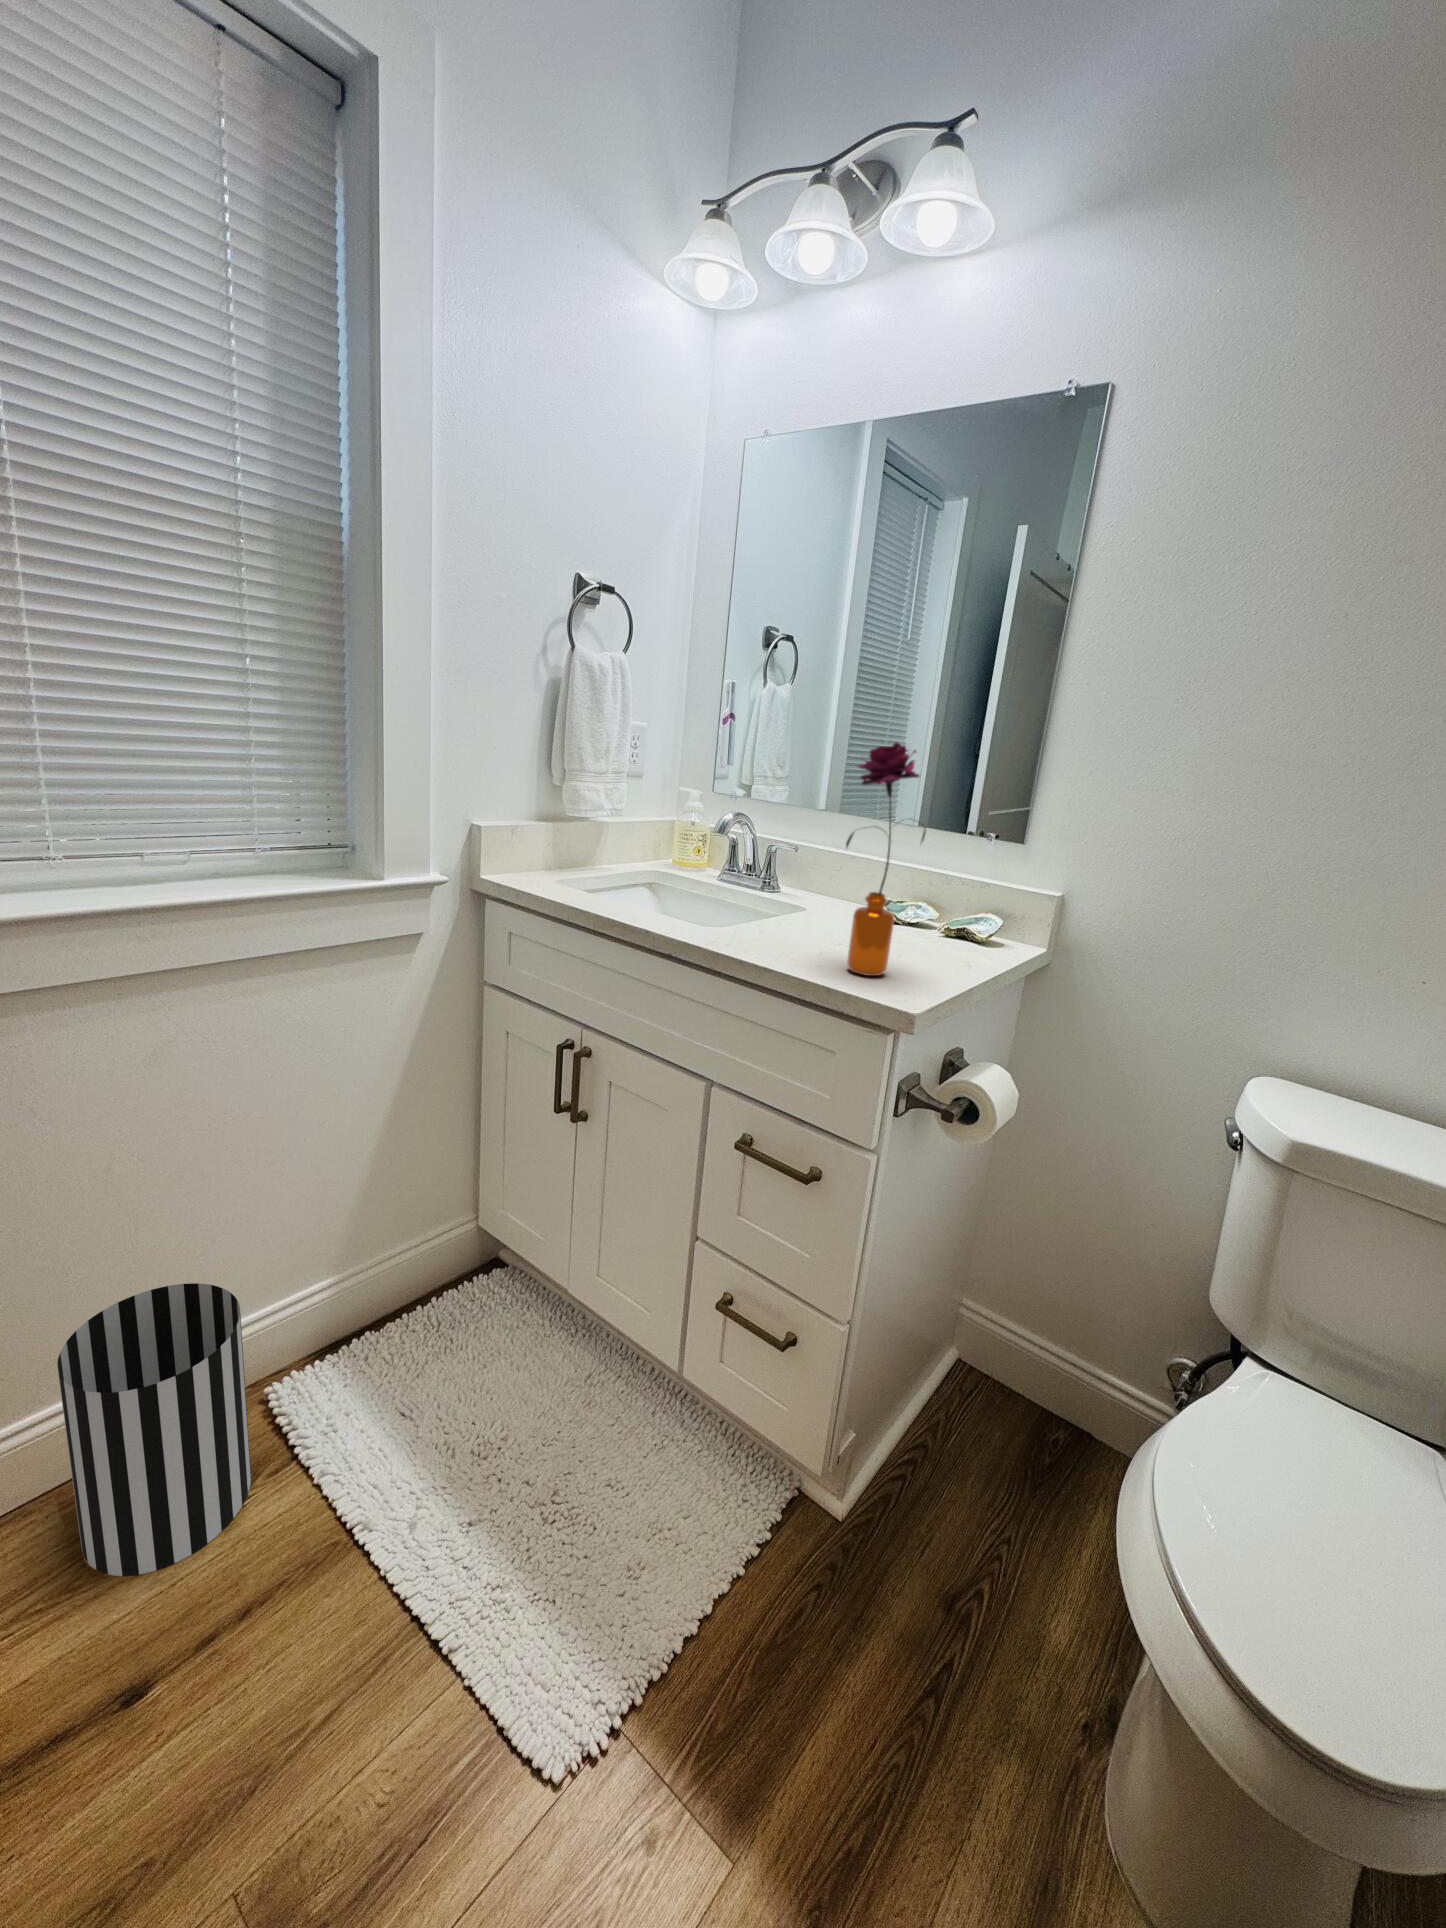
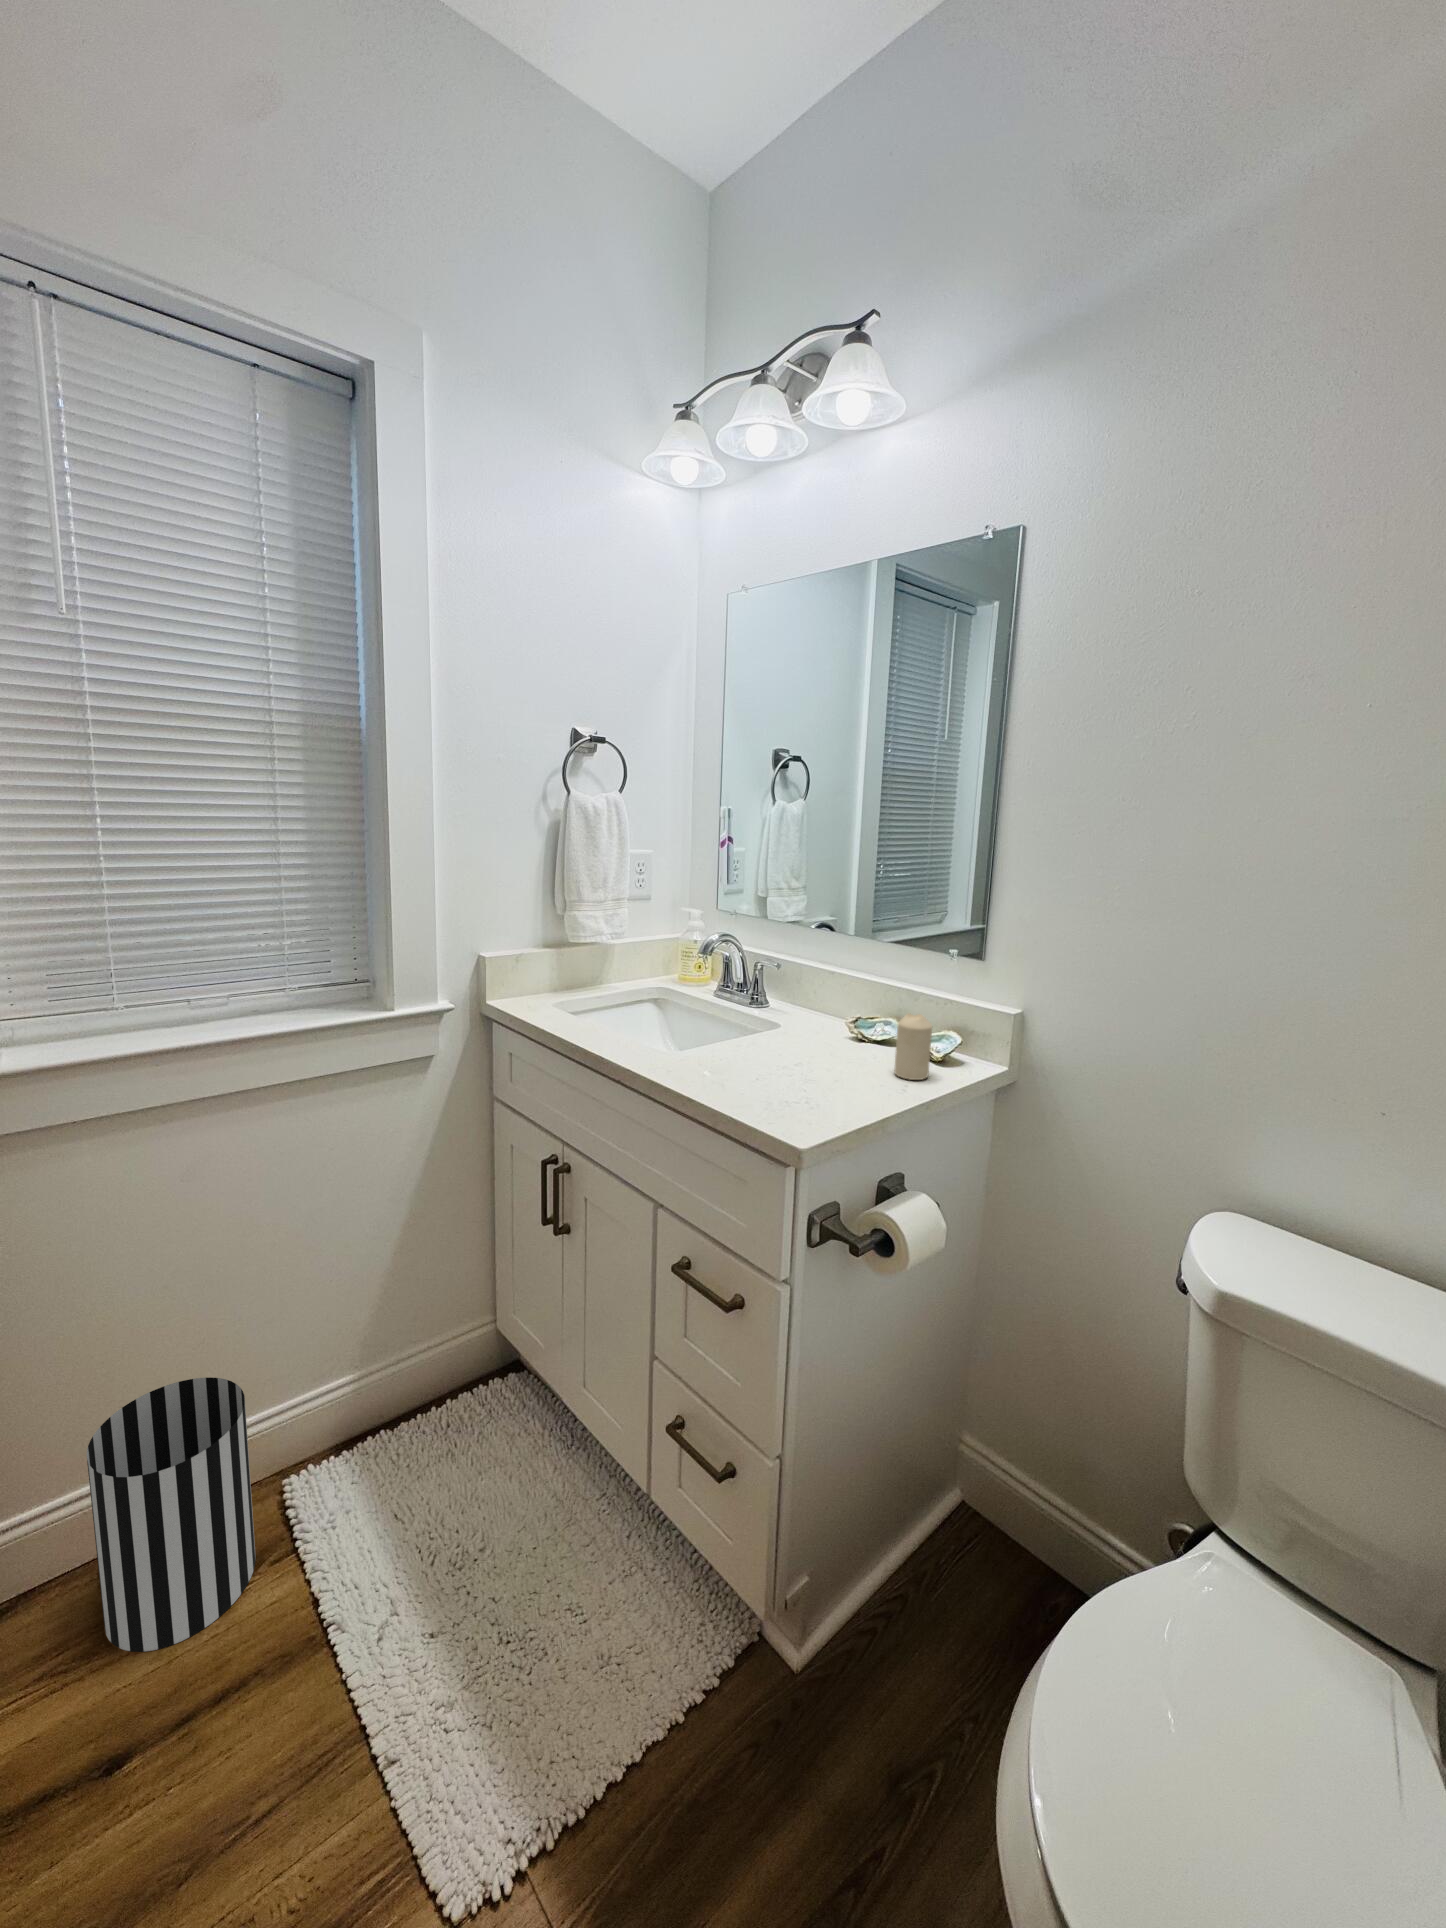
flower: present [846,743,925,976] -> none [758,886,823,1106]
candle: none [948,890,992,957] -> present [894,1013,932,1080]

